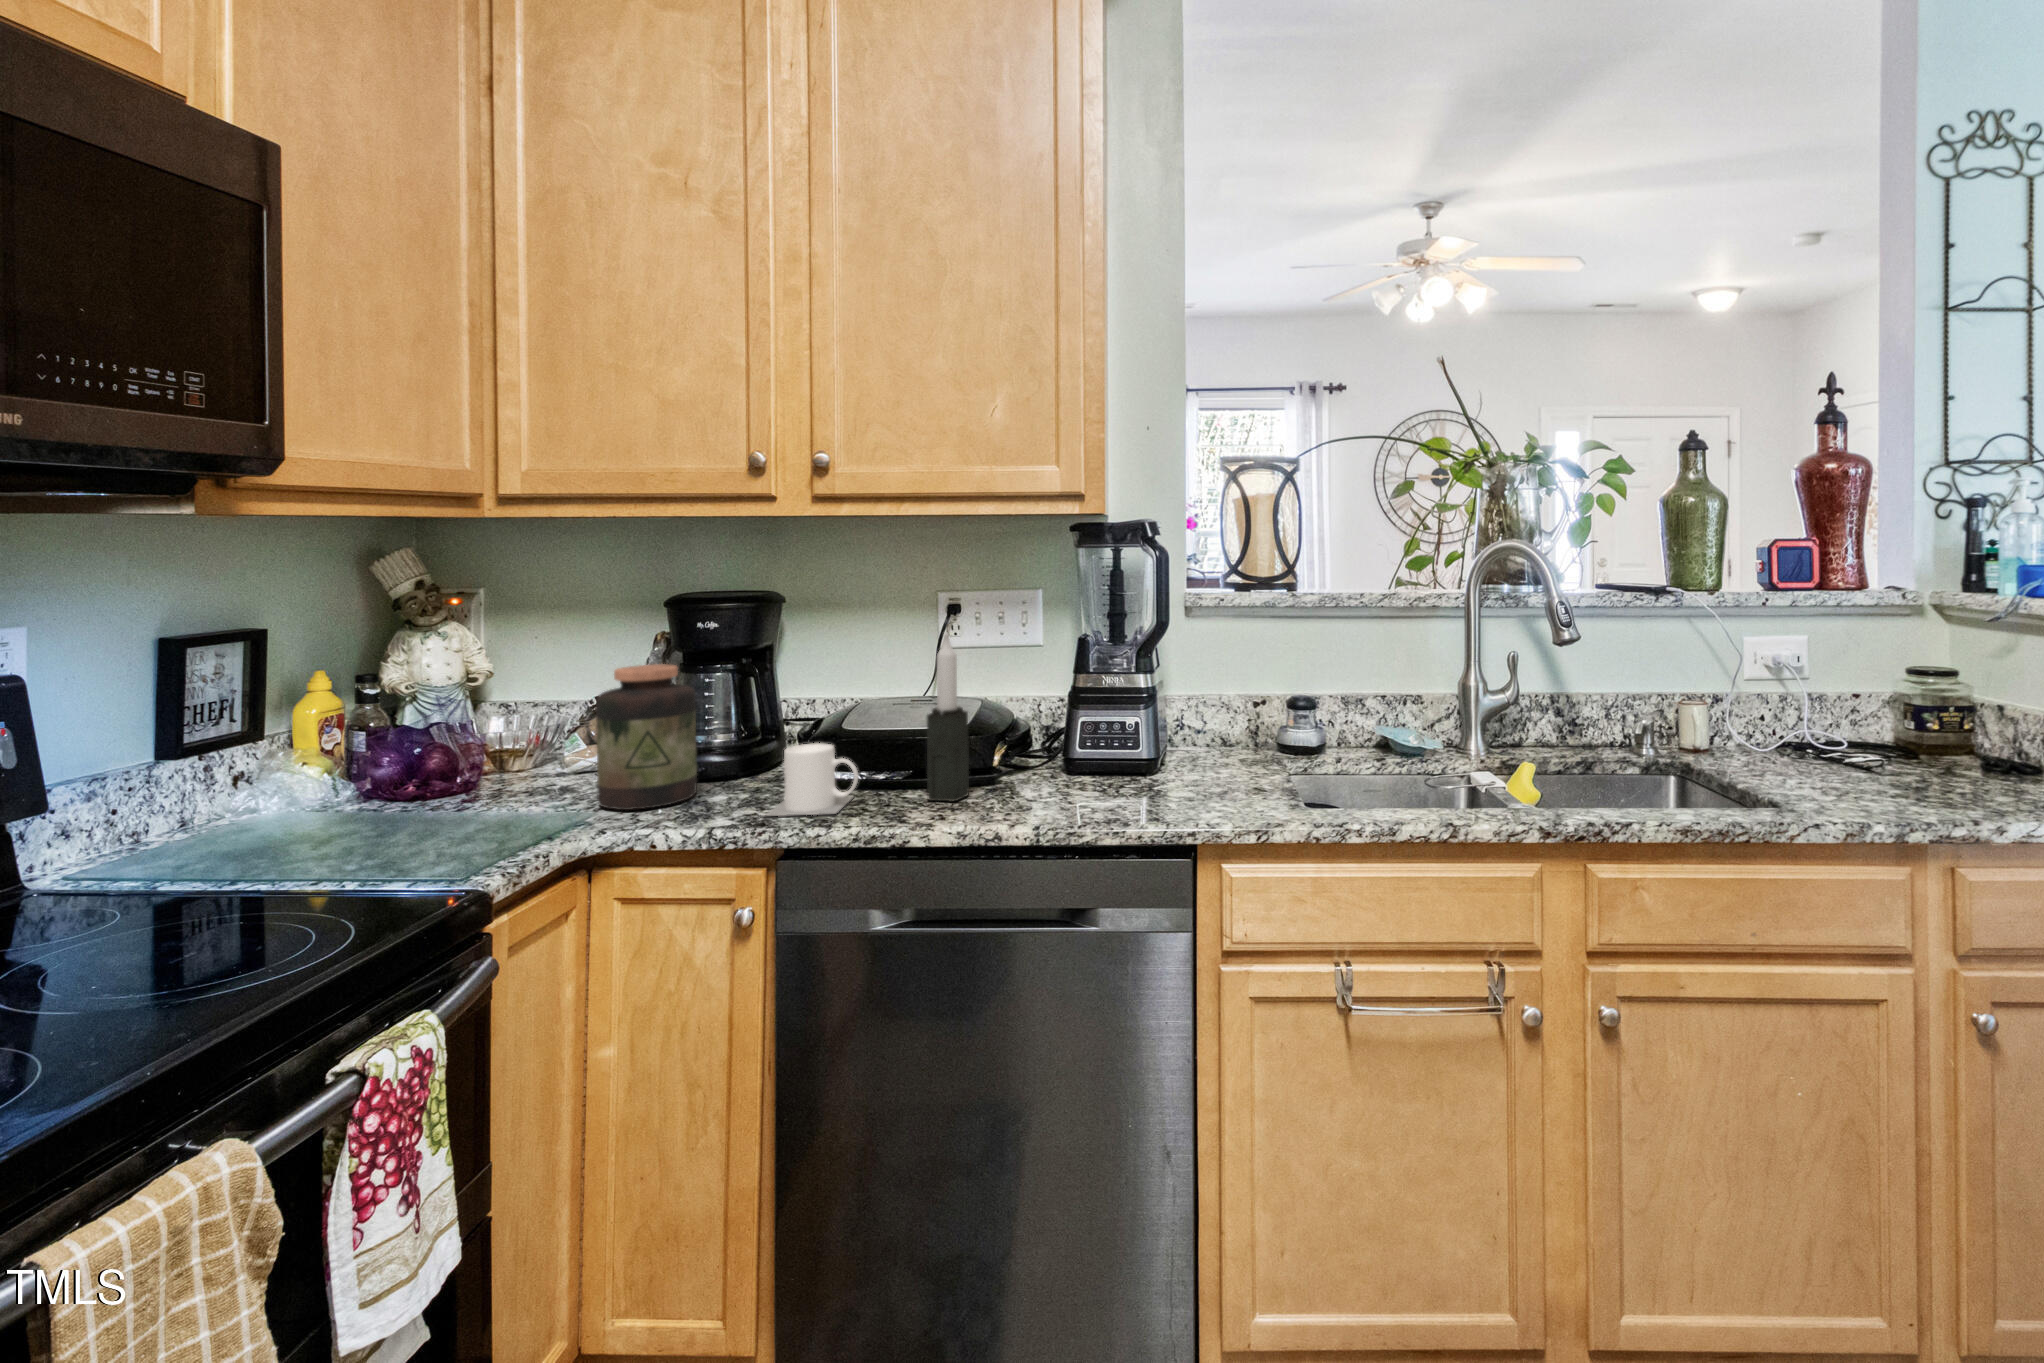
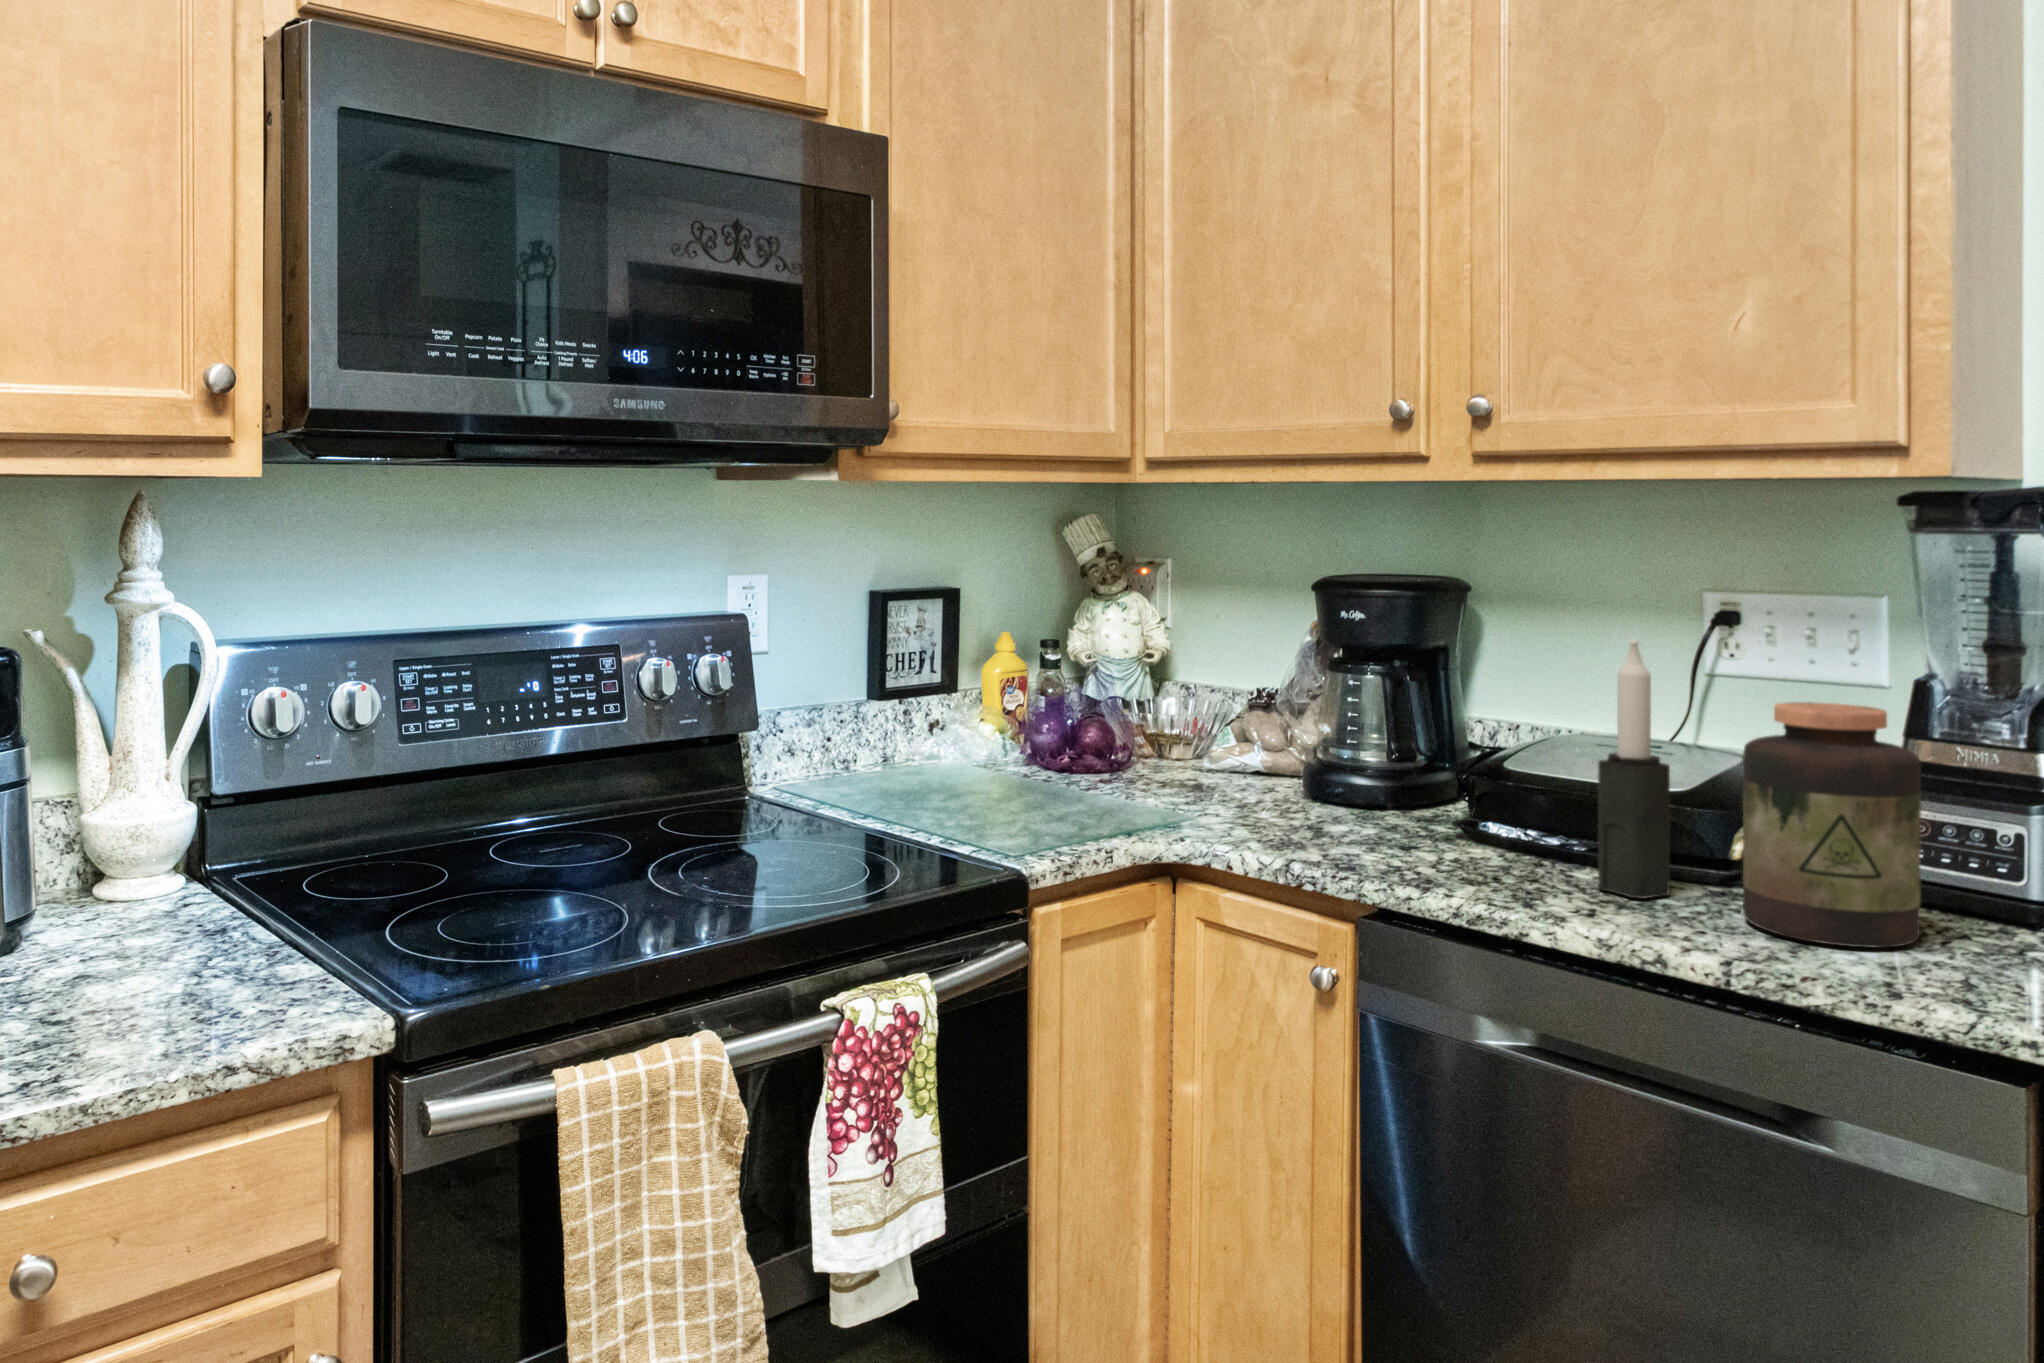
jar: present [596,664,697,810] -> present [1743,702,1921,948]
mug: present [766,743,858,816] -> none [1363,776,1501,876]

